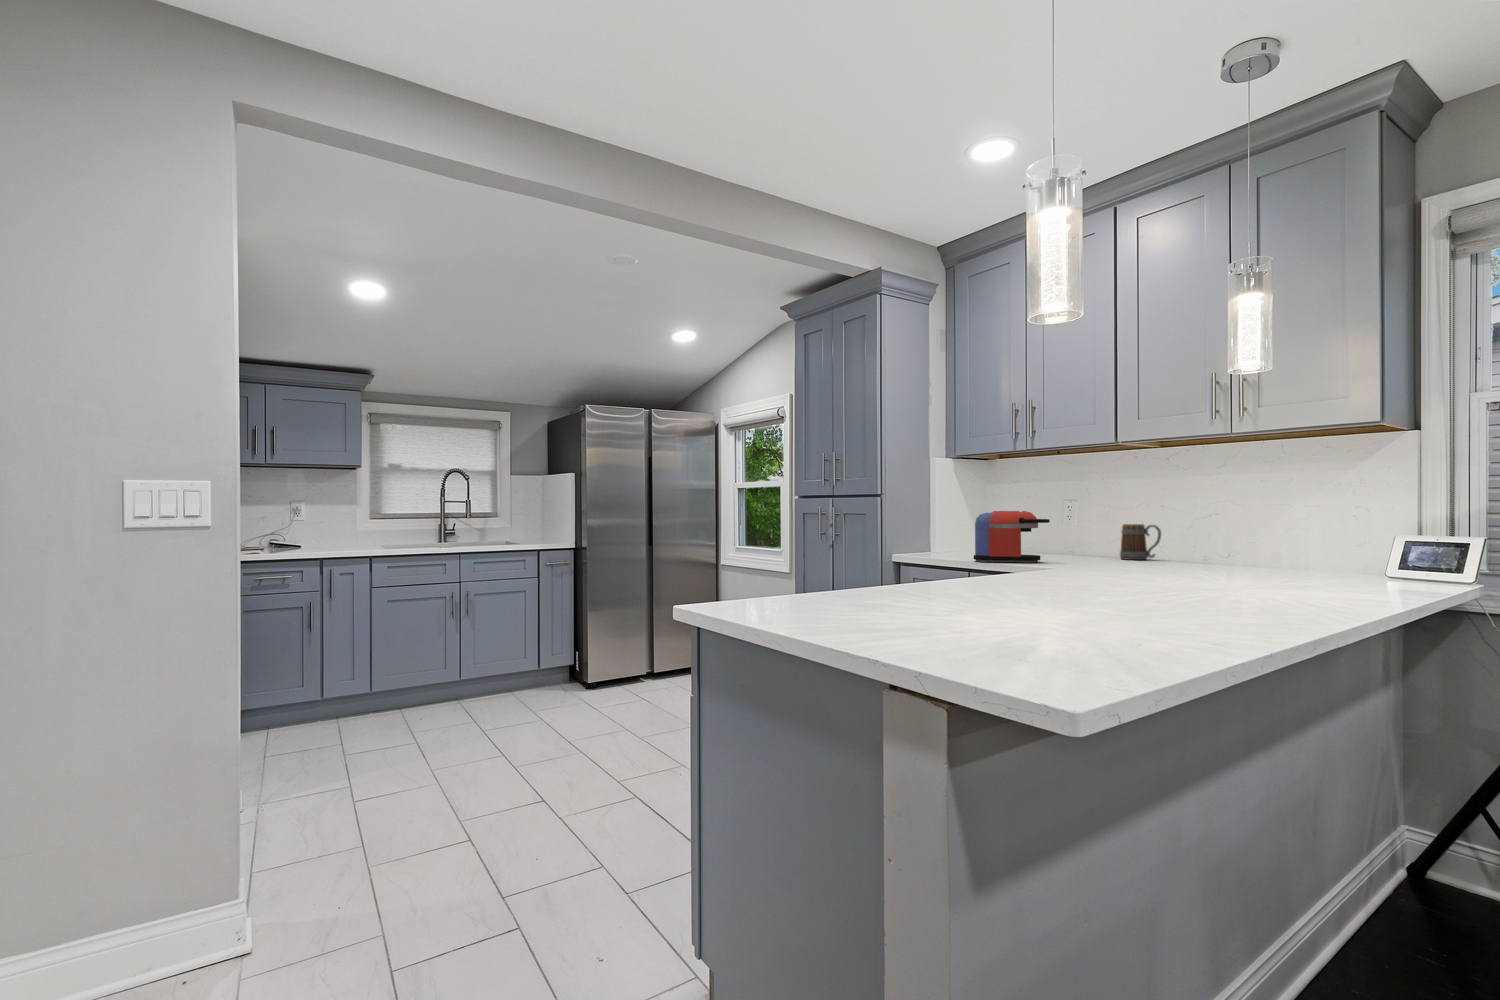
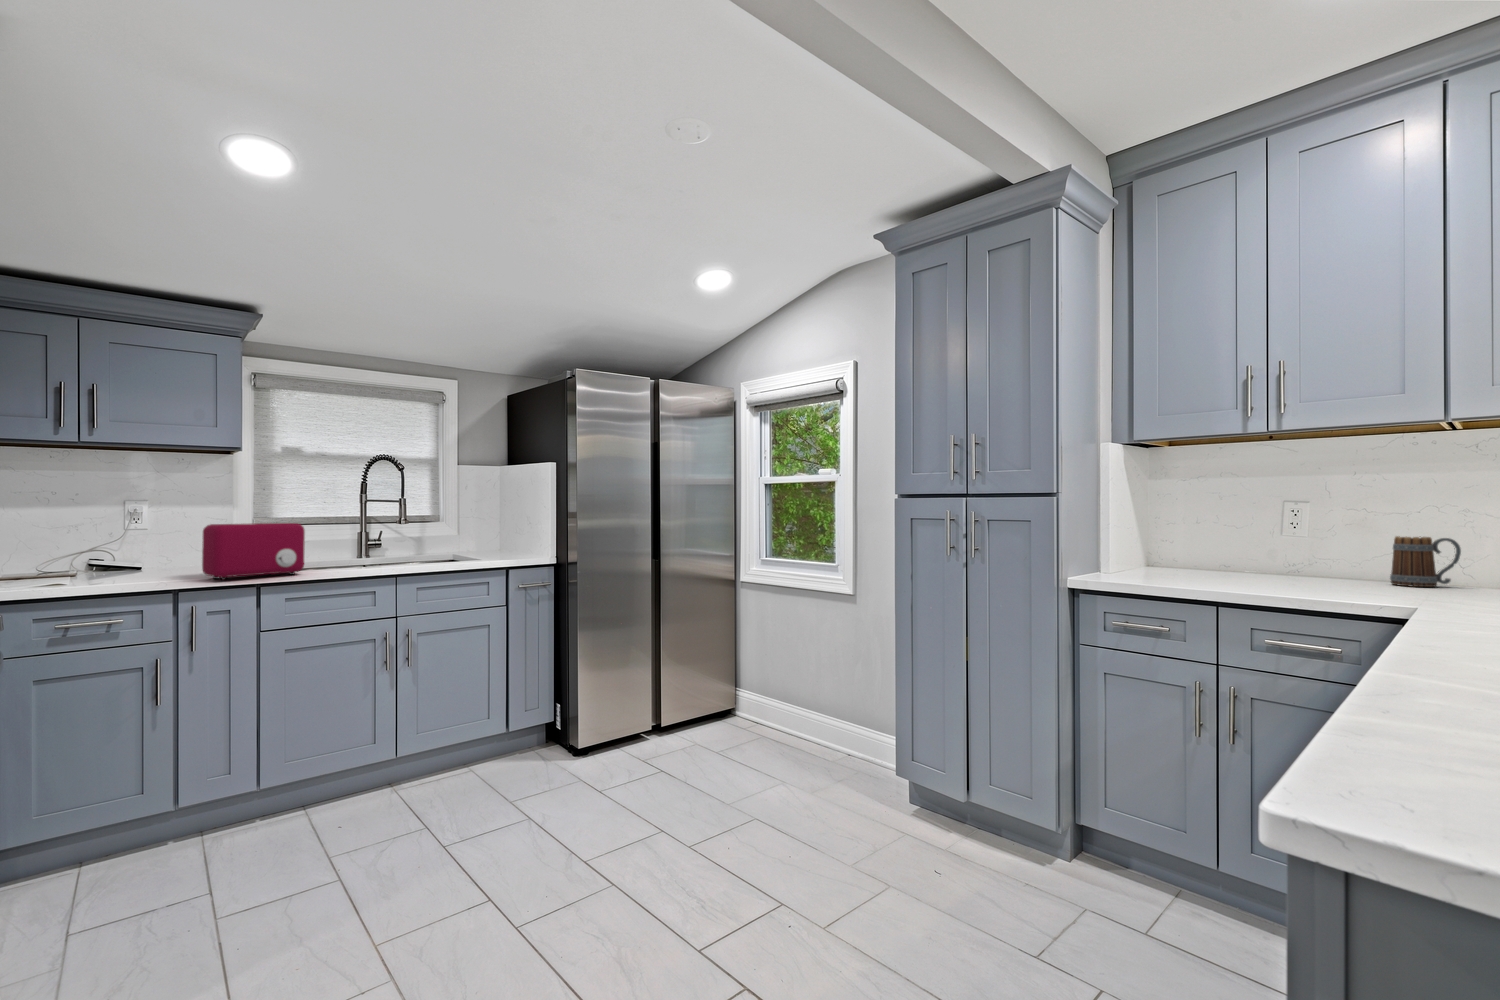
coffee maker: present [974,511,1050,562] -> none [1231,519,1349,596]
toaster: none [338,517,400,553] -> present [202,523,305,580]

